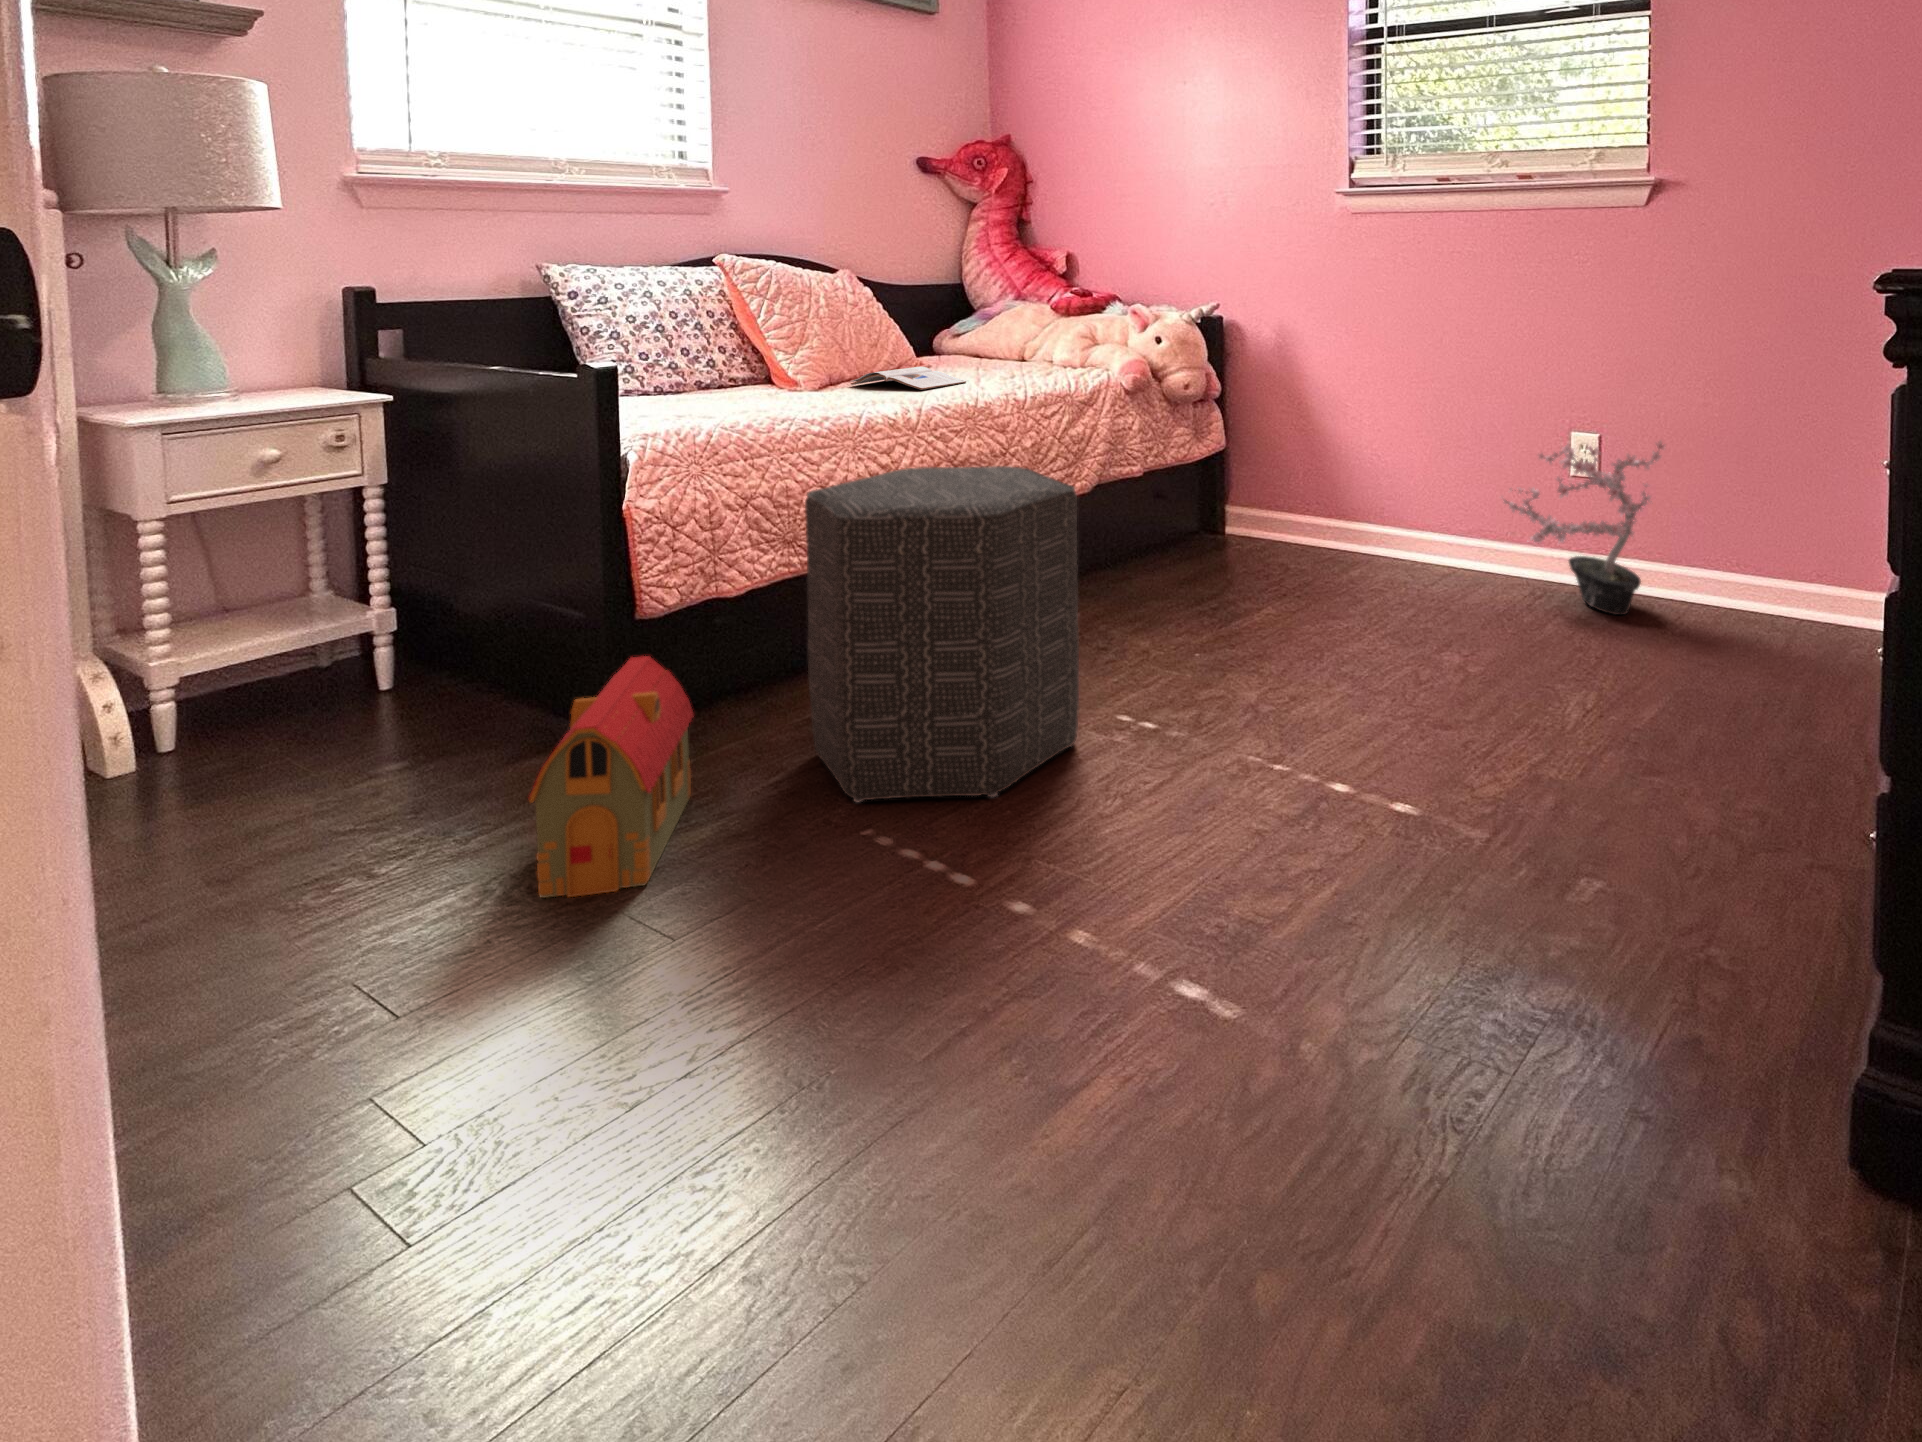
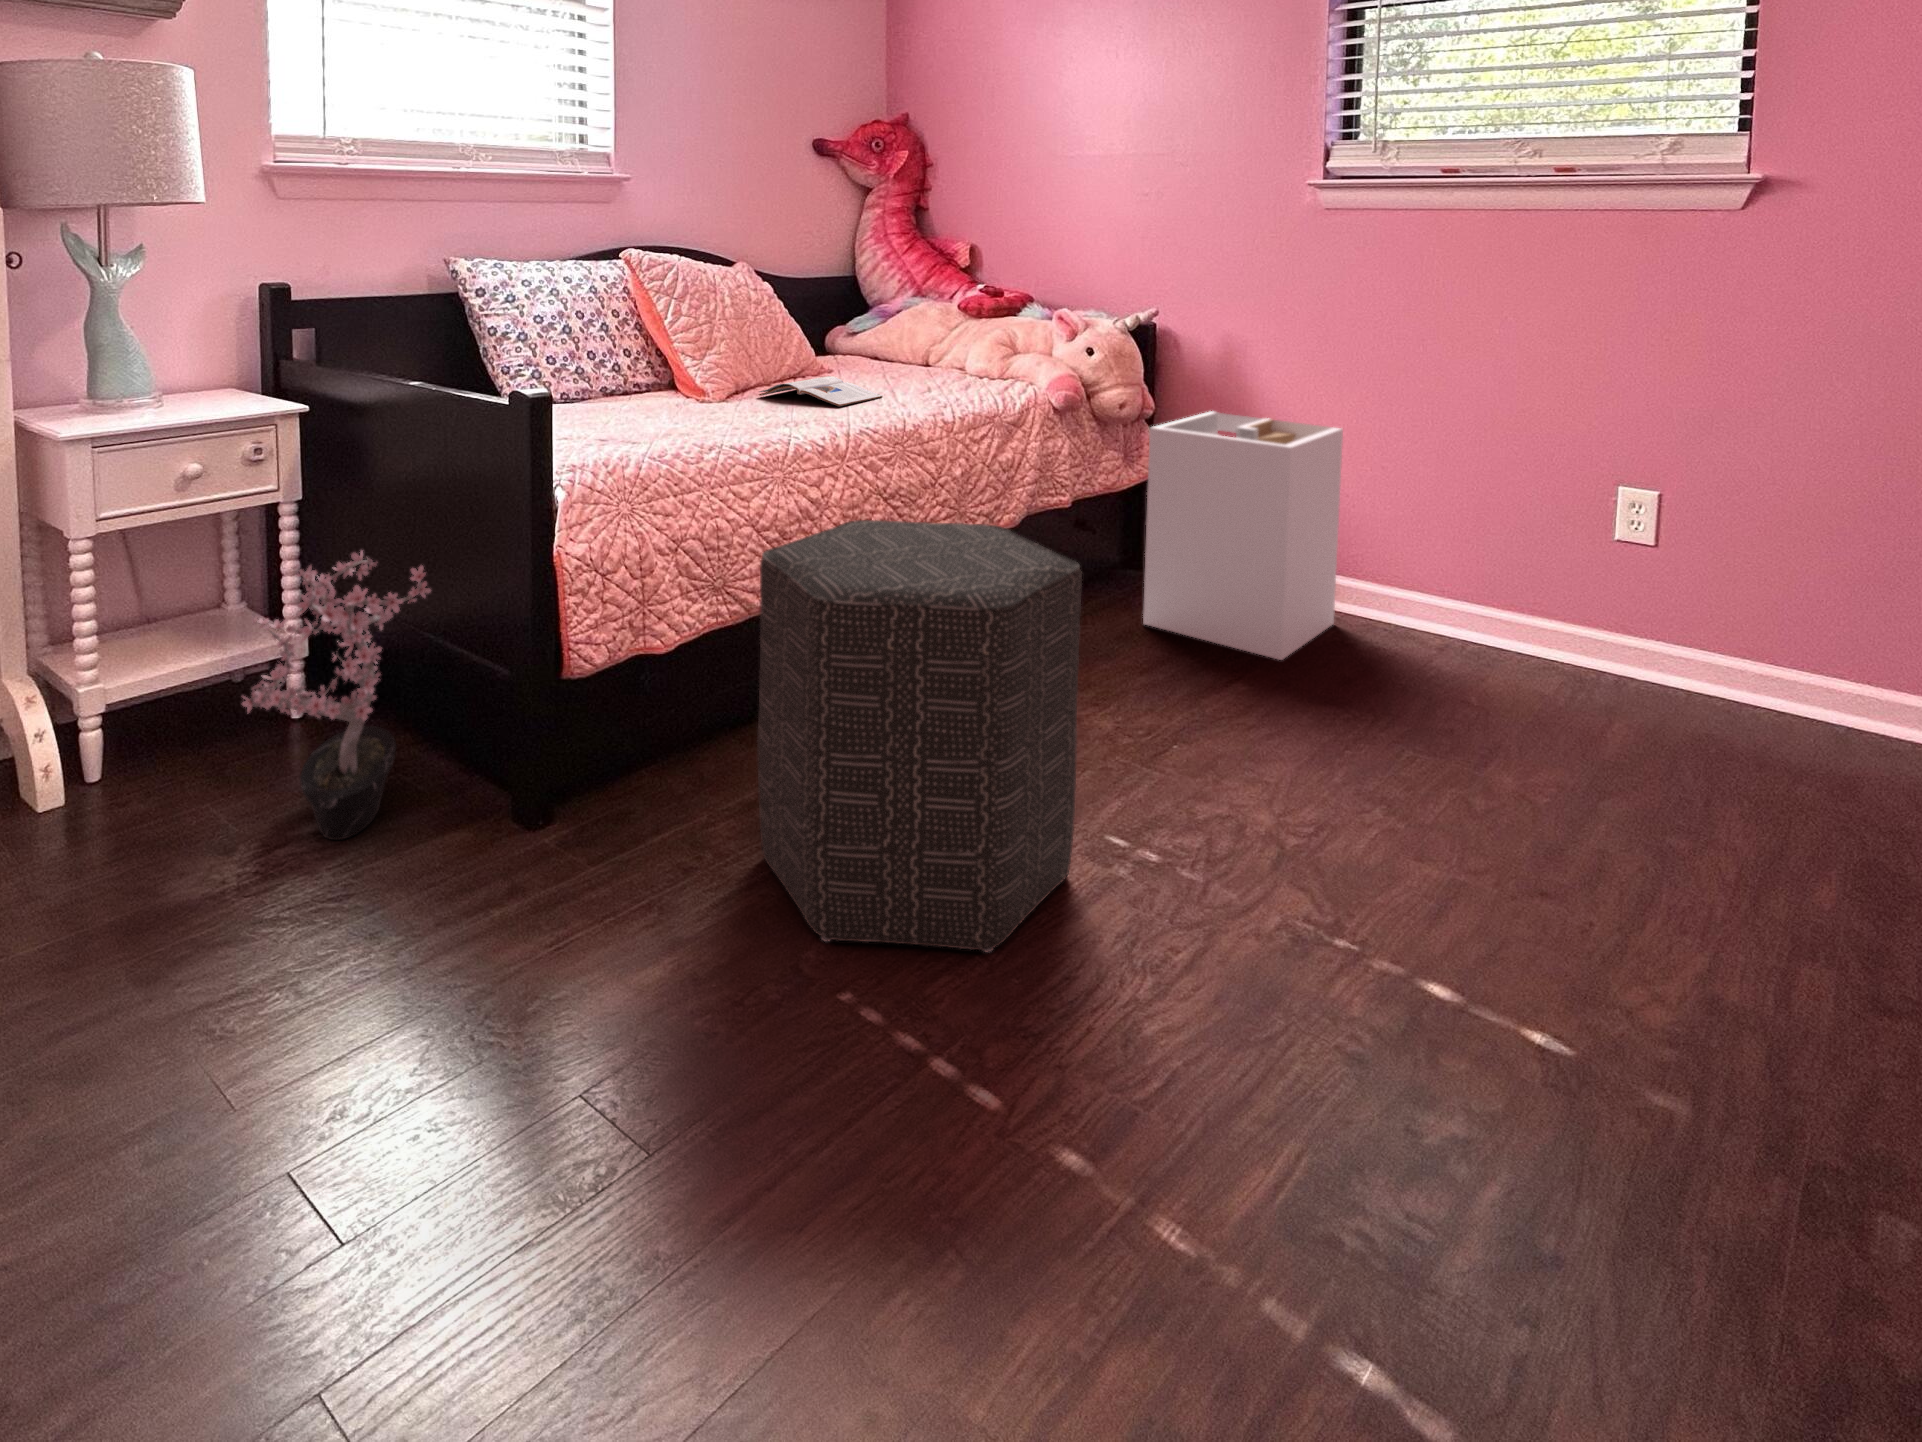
laundry hamper: none [1203,389,1366,591] -> present [1143,411,1343,660]
potted plant: present [1504,441,1666,615] -> present [242,551,431,840]
toy house: present [529,656,694,898] -> none [475,743,638,1057]

